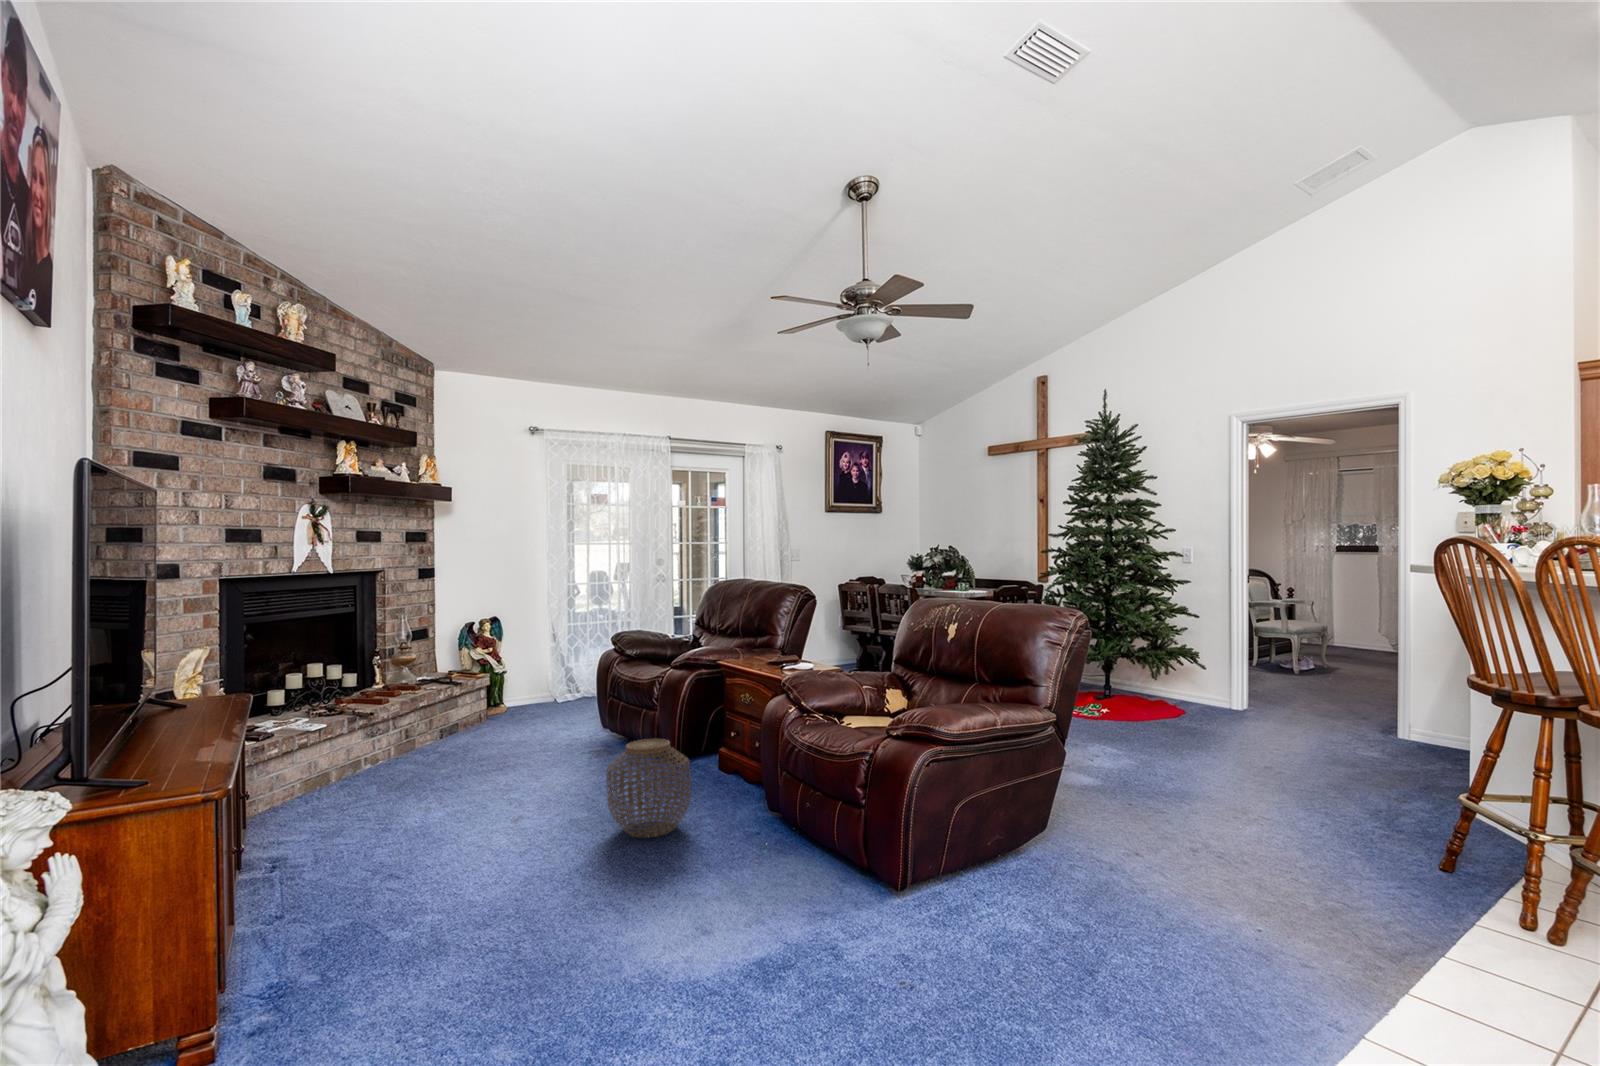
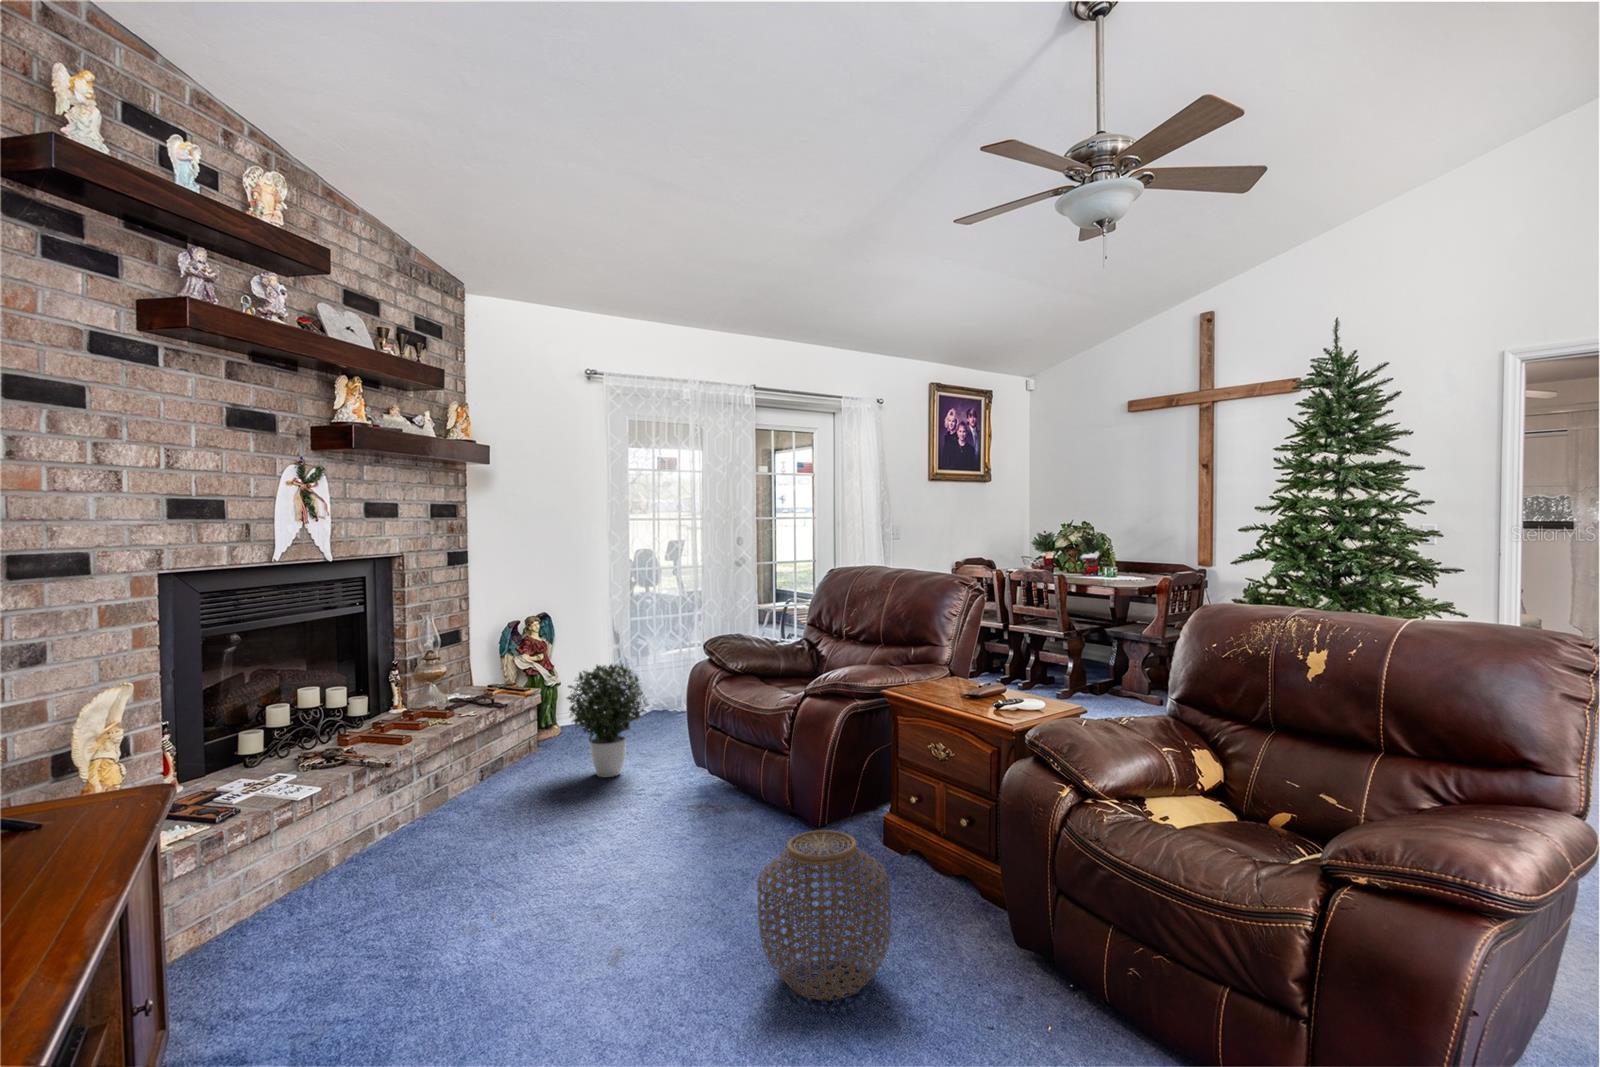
potted plant: none [507,650,568,735] -> present [567,664,645,777]

